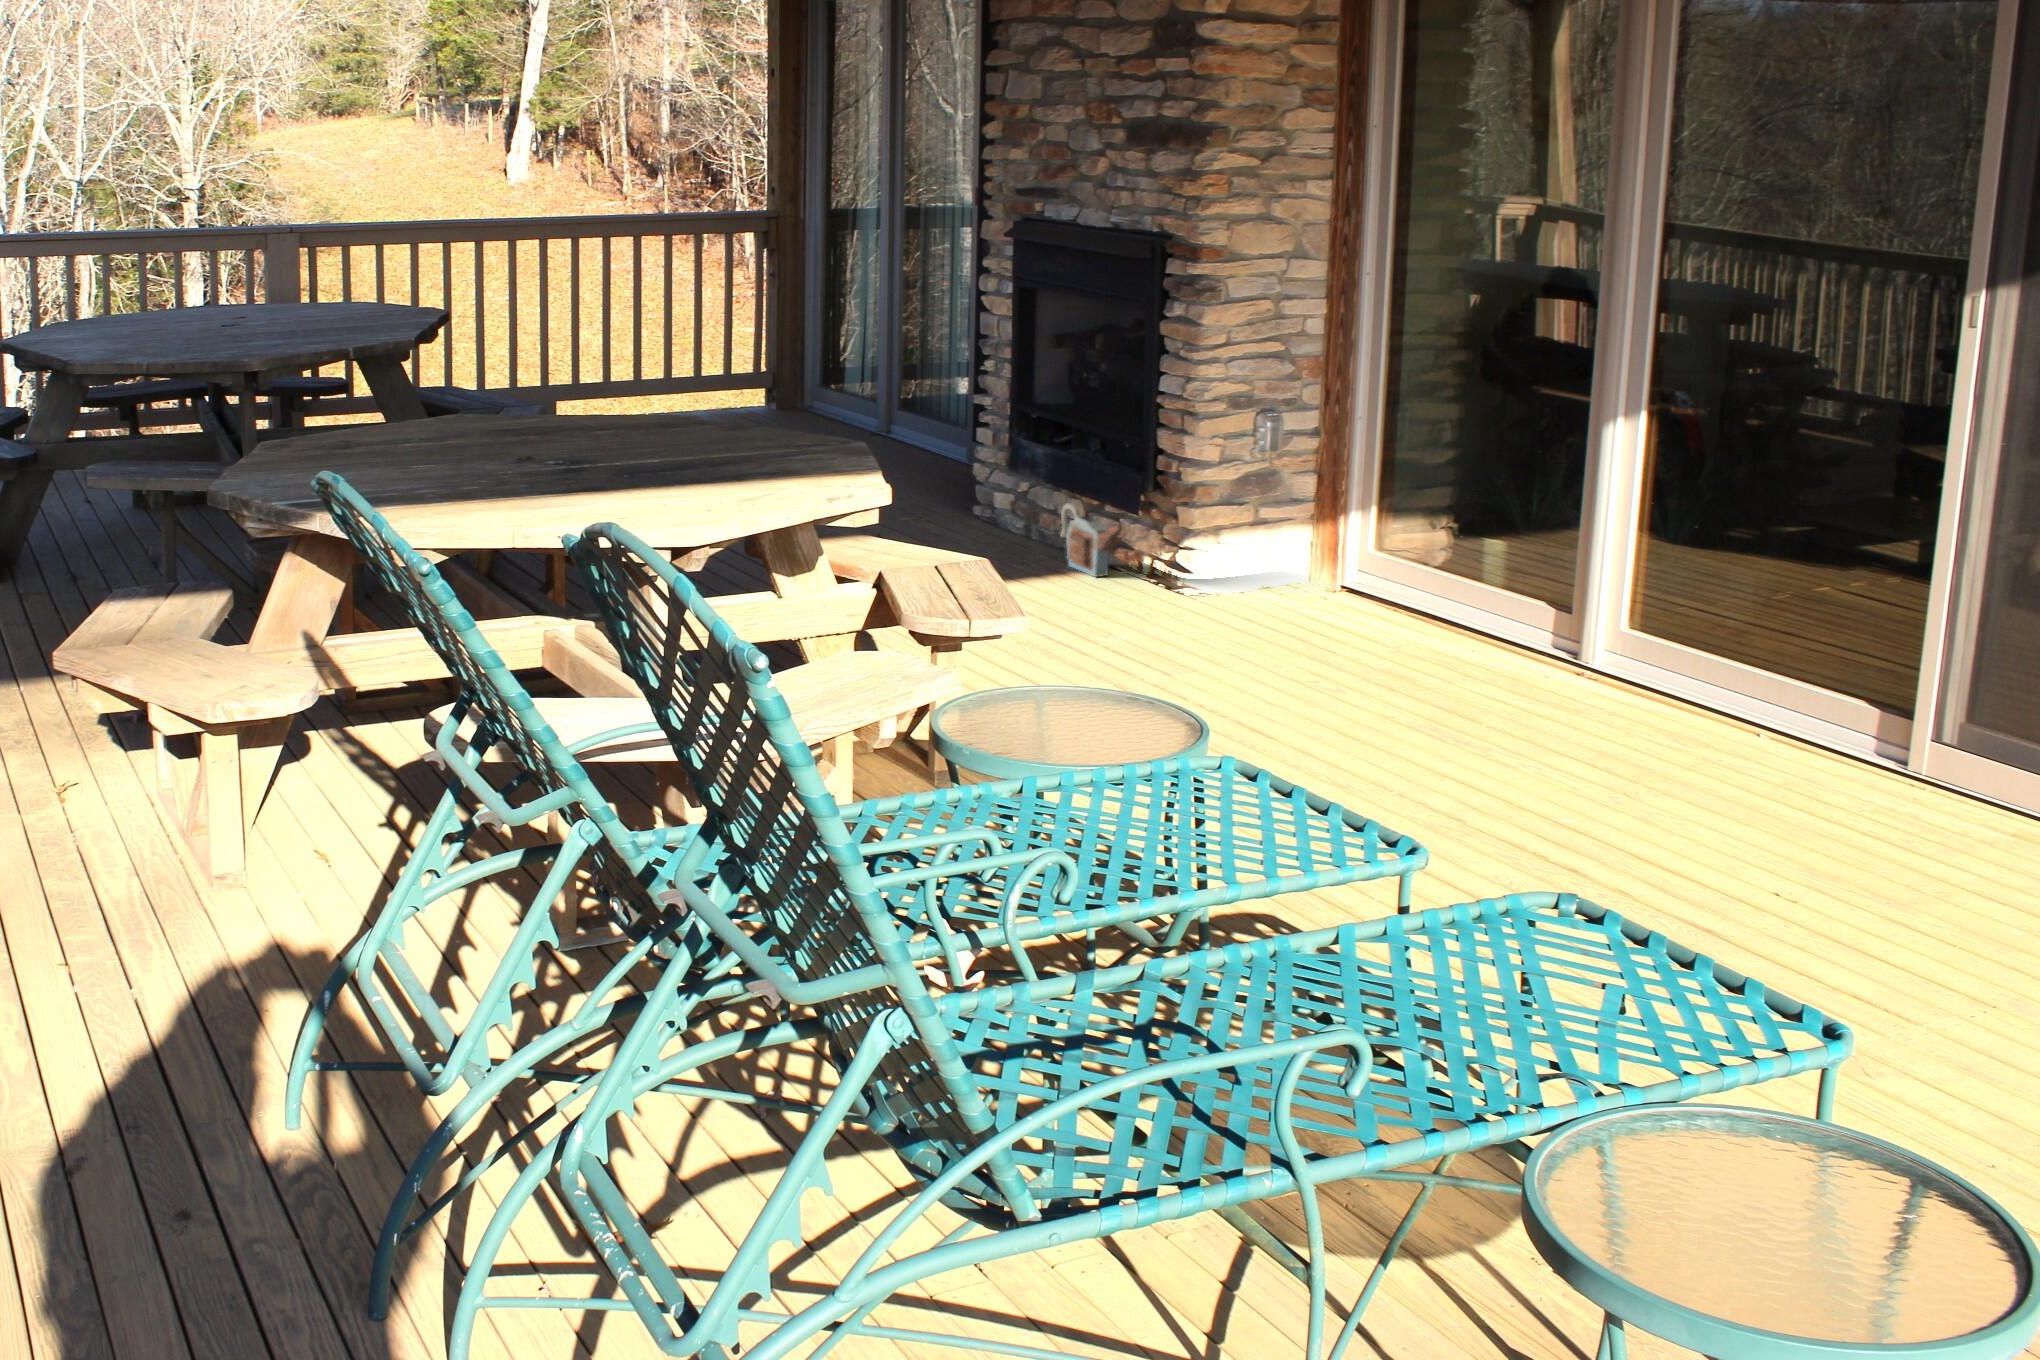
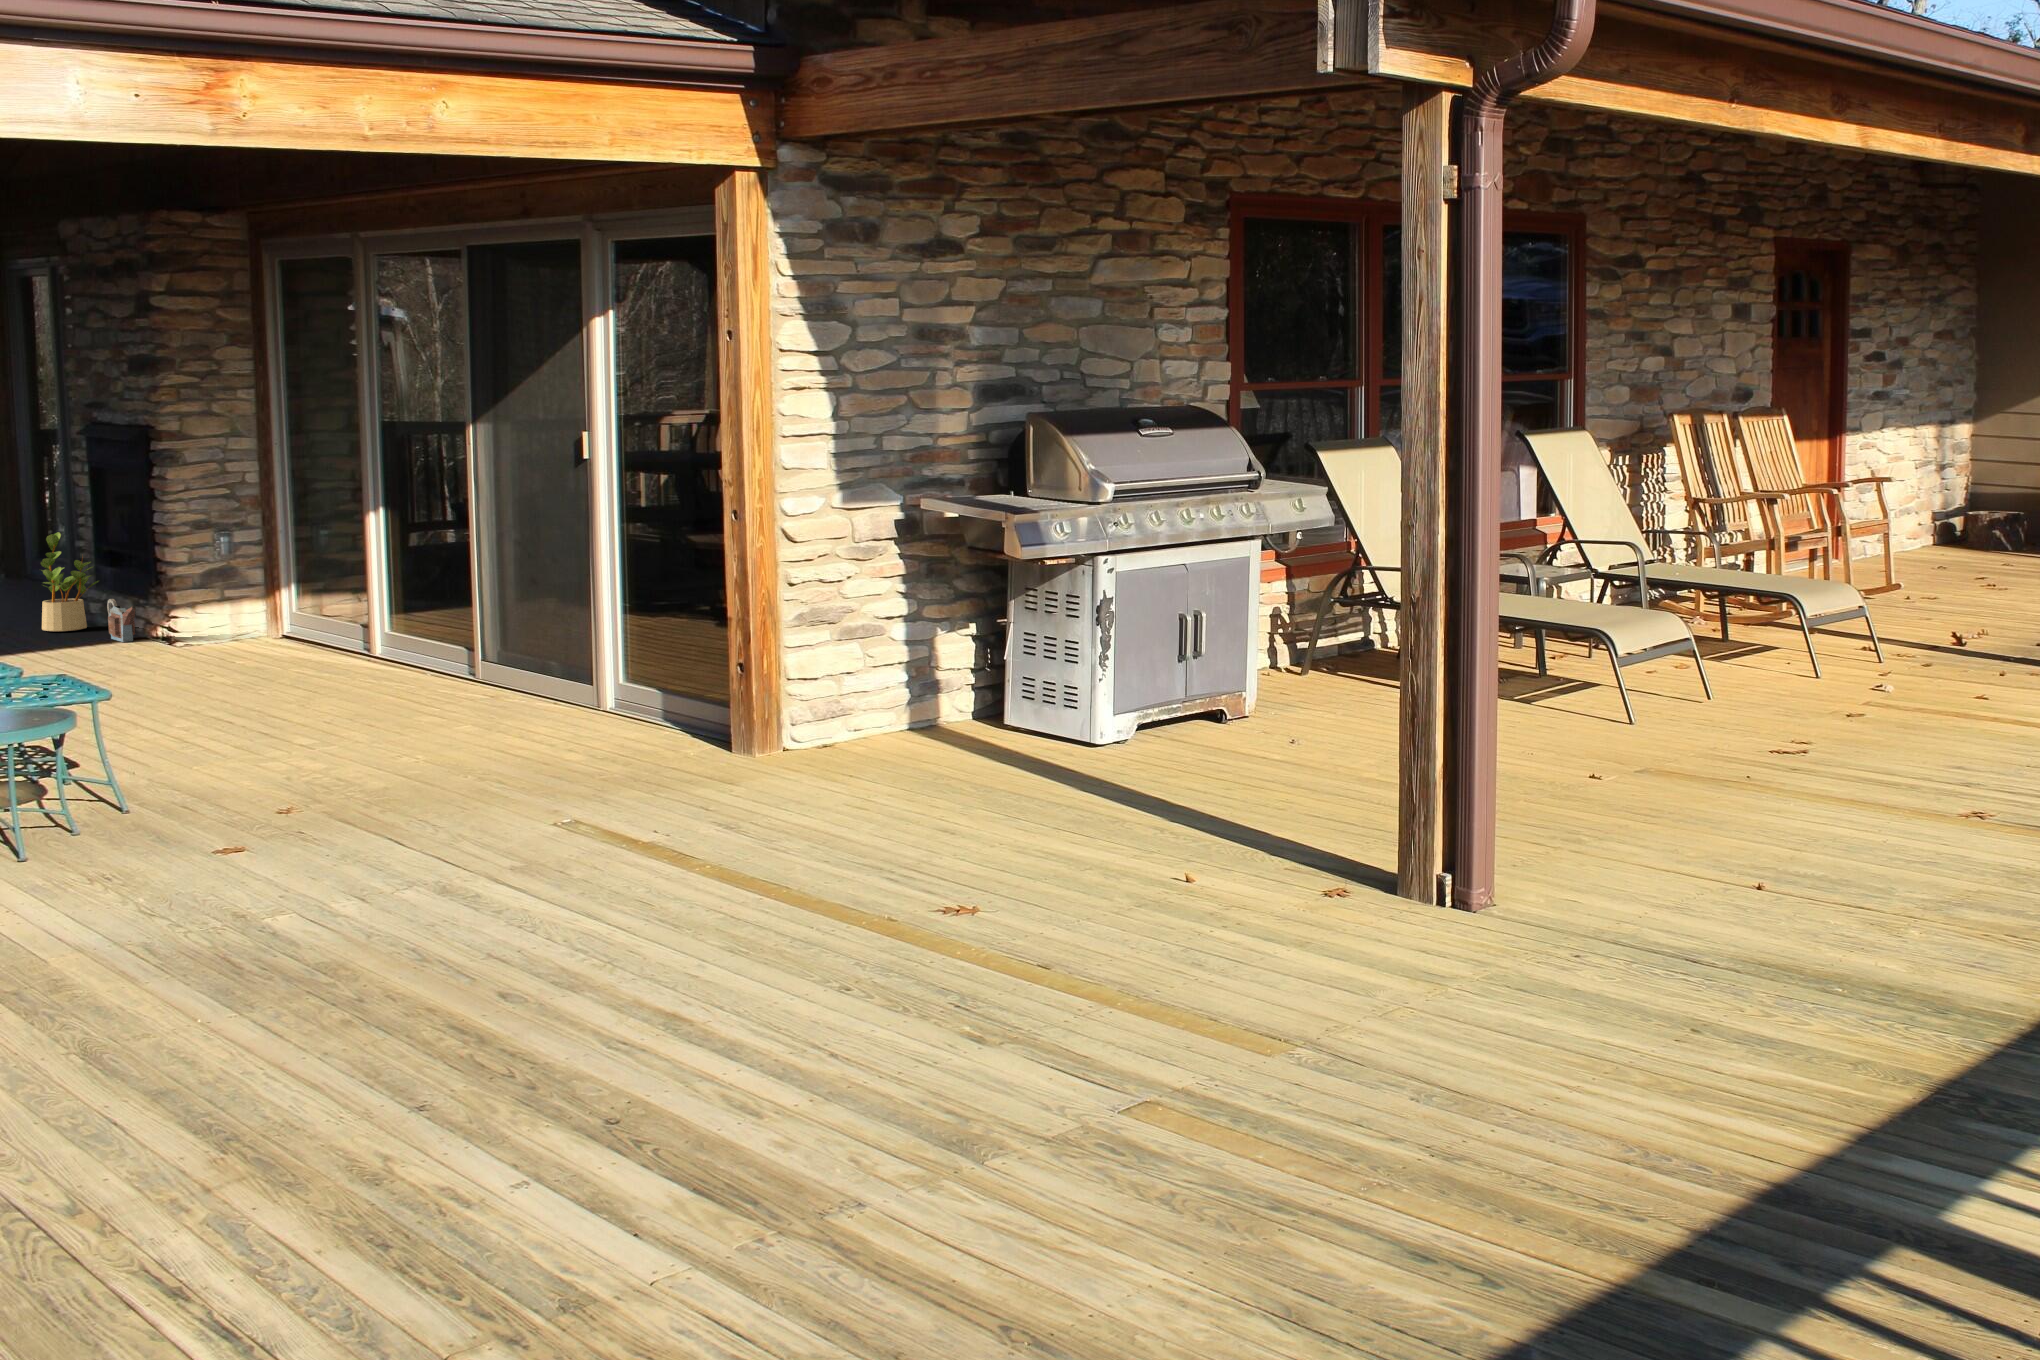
potted plant: none [949,389,1028,539] -> present [40,532,99,632]

